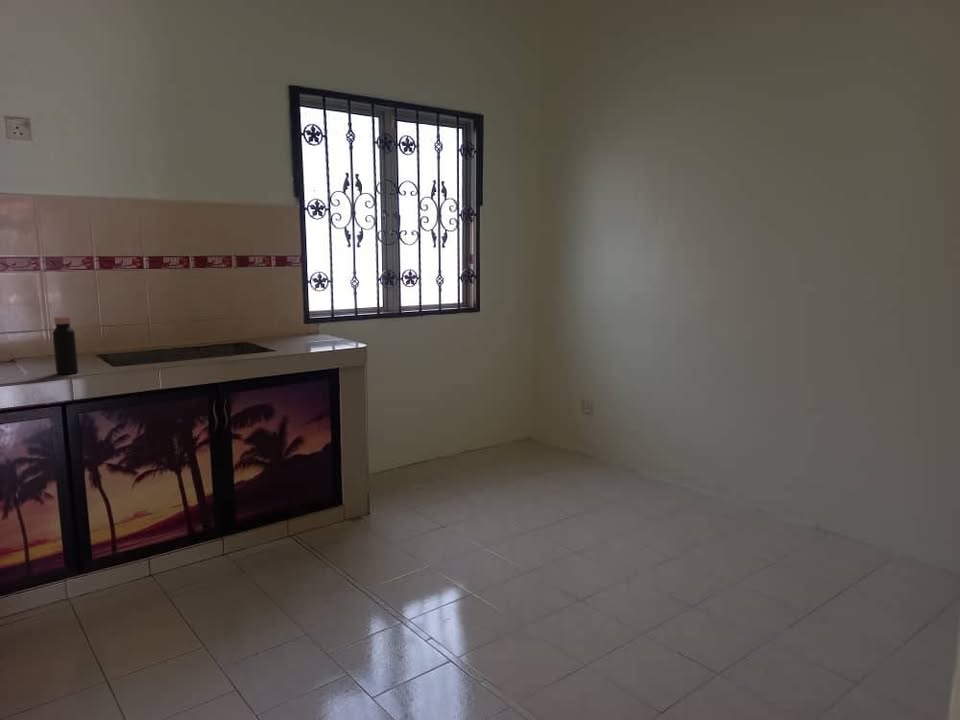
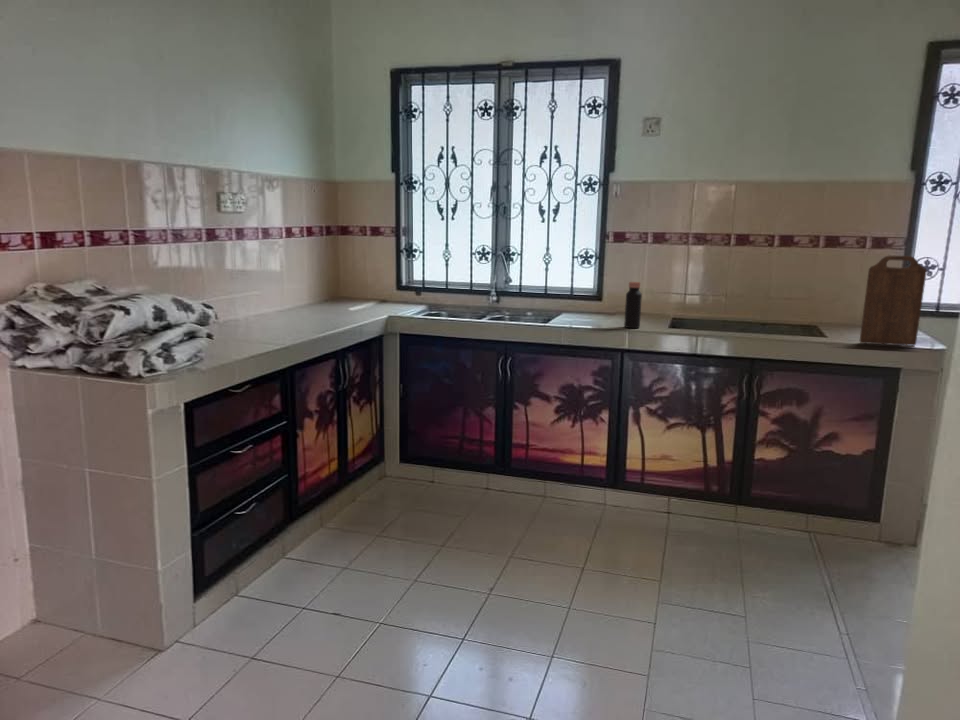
cutting board: none [302,270,345,350] -> present [860,256,927,345]

